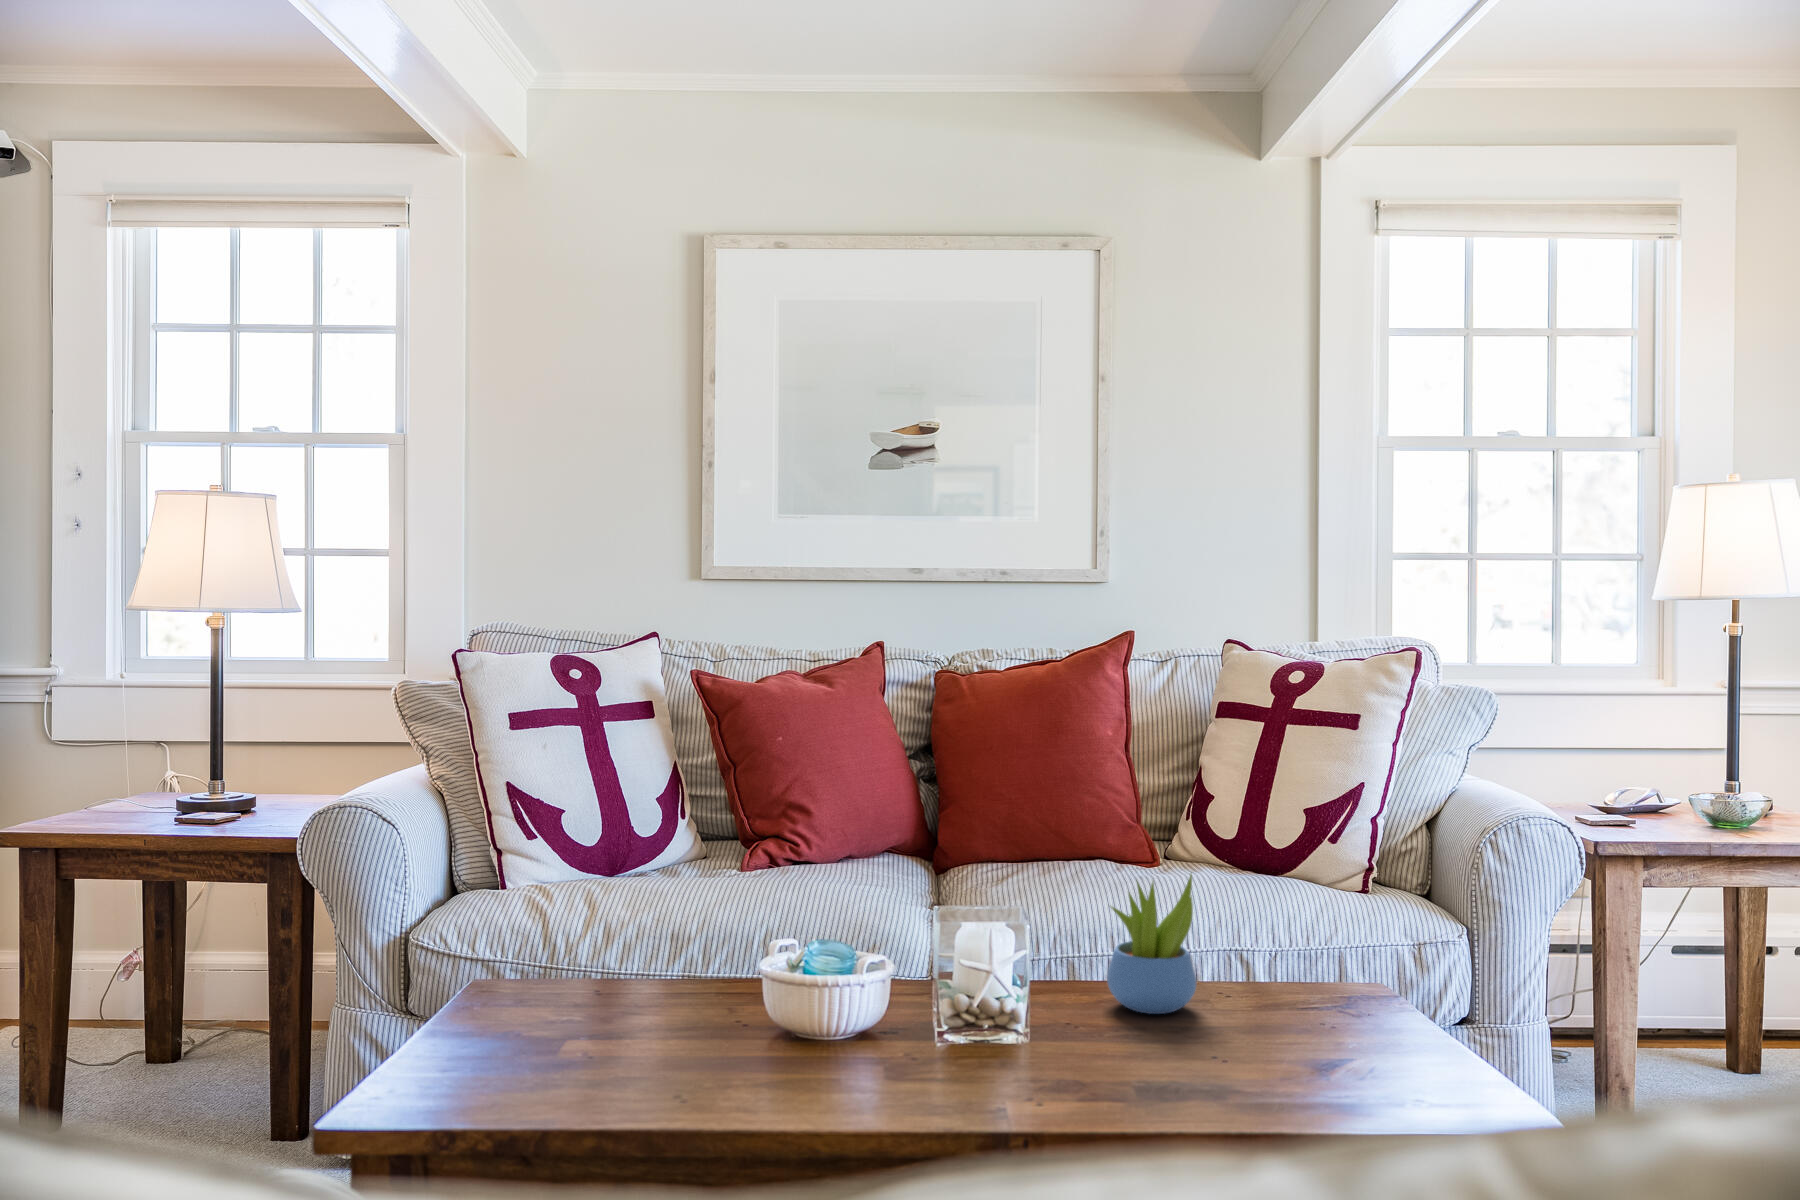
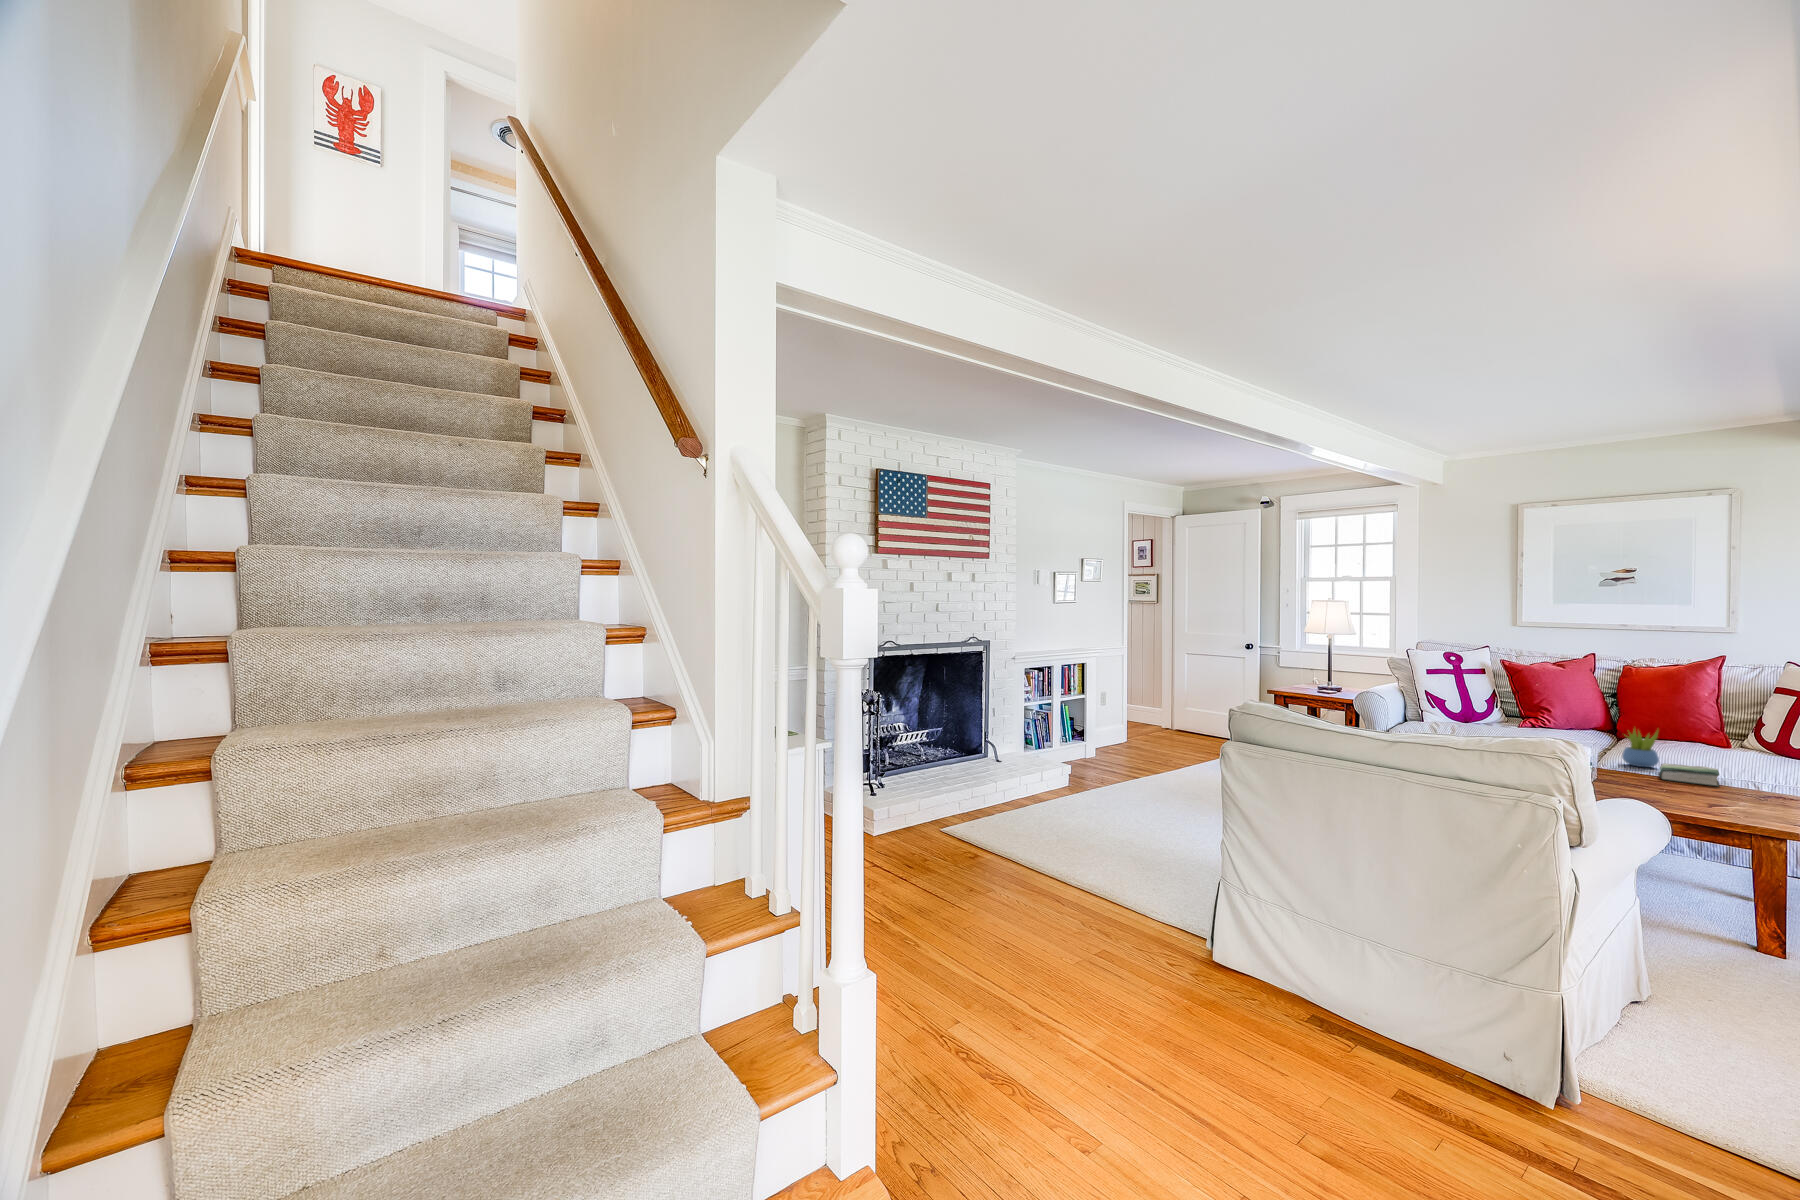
book: none [1230,994,1450,1095] -> present [1660,763,1719,787]

